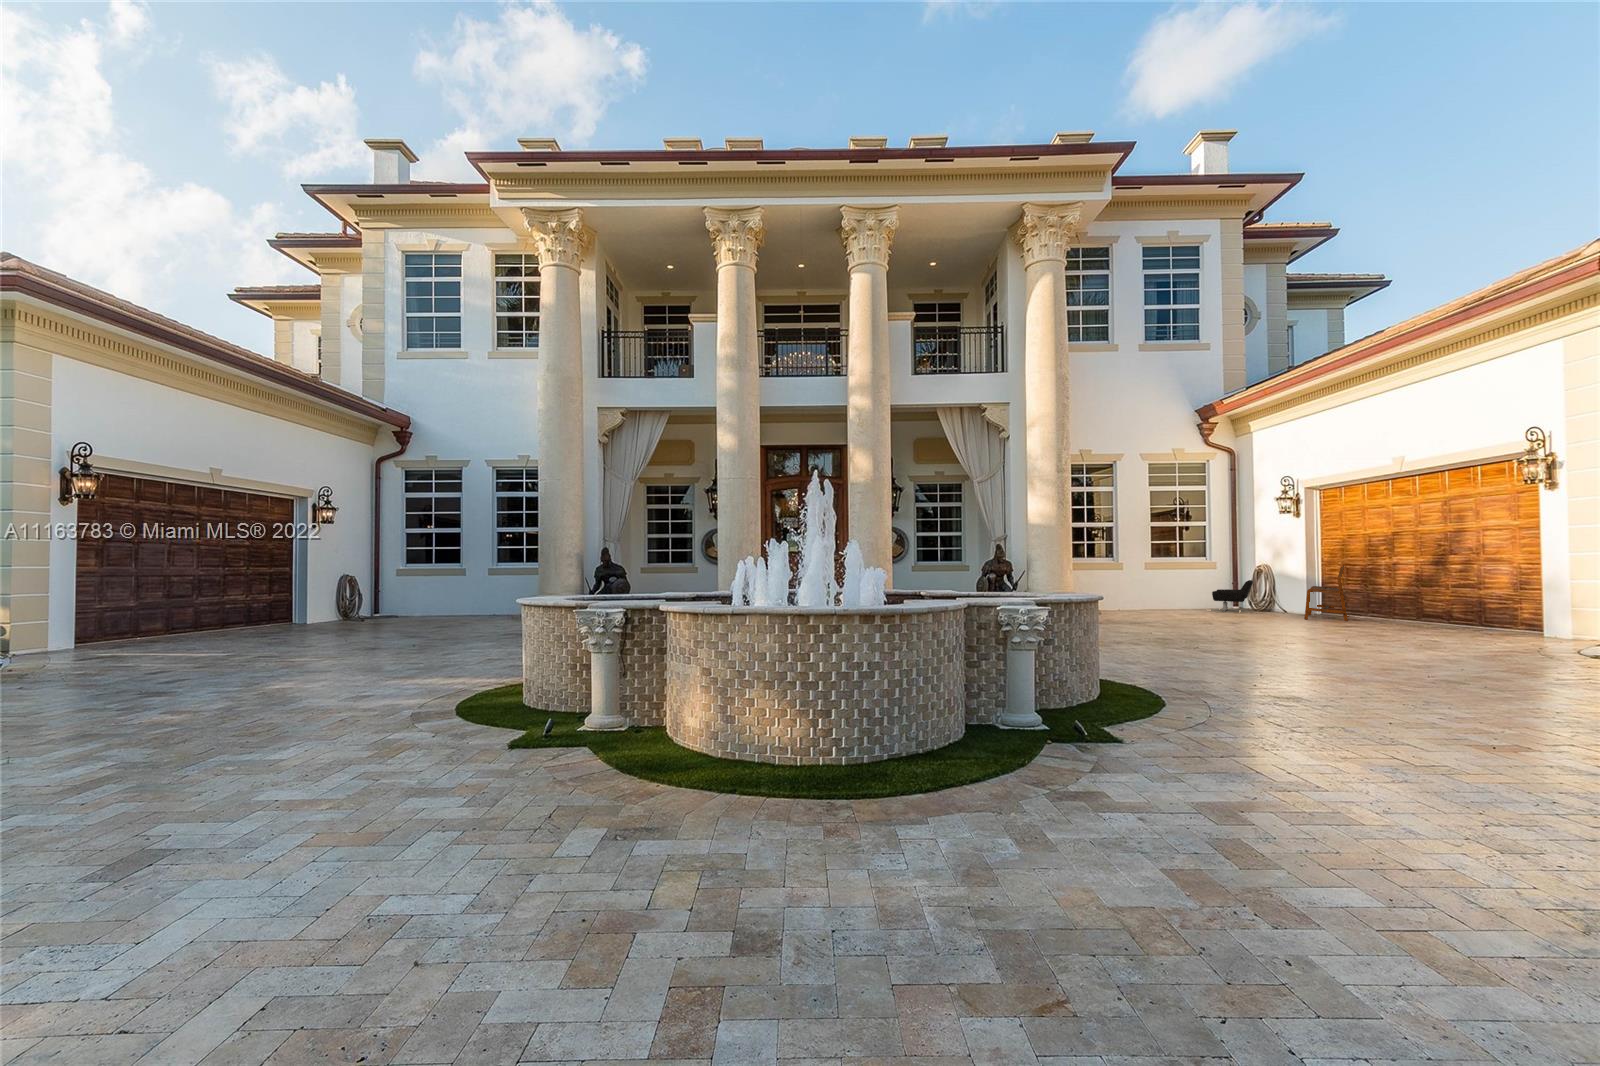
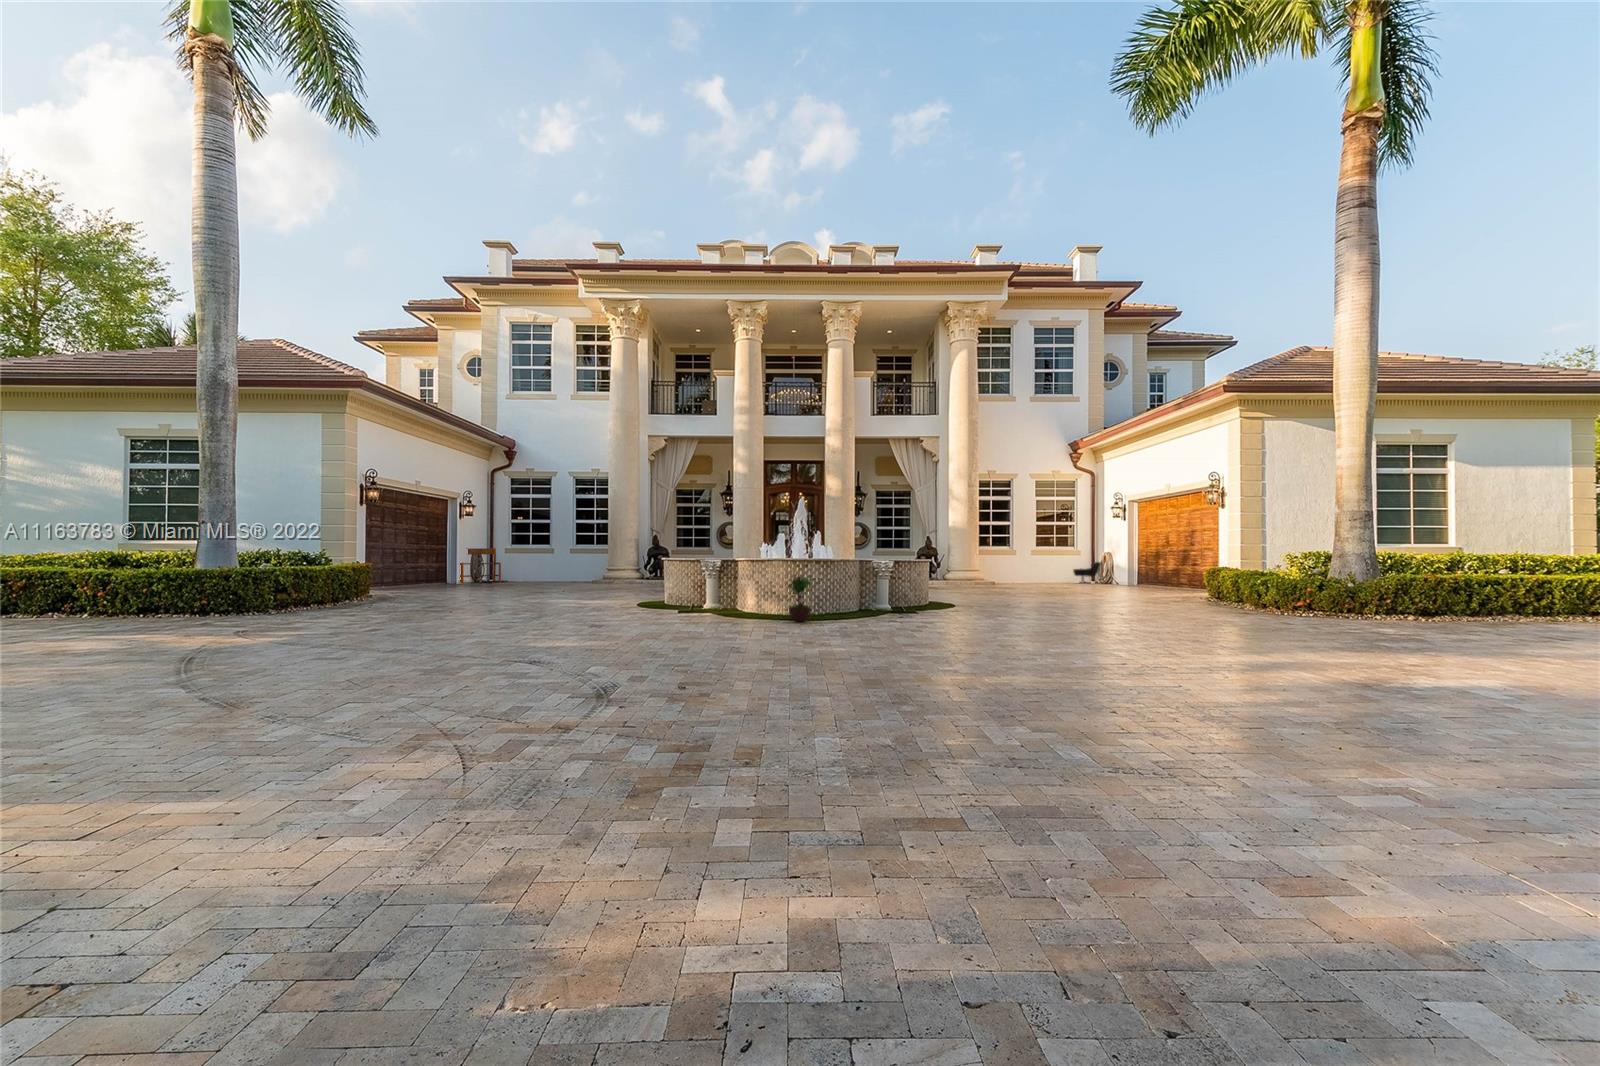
bench: present [1305,566,1349,621] -> present [460,548,501,583]
potted tree: none [770,648,853,786] -> present [788,575,811,622]

